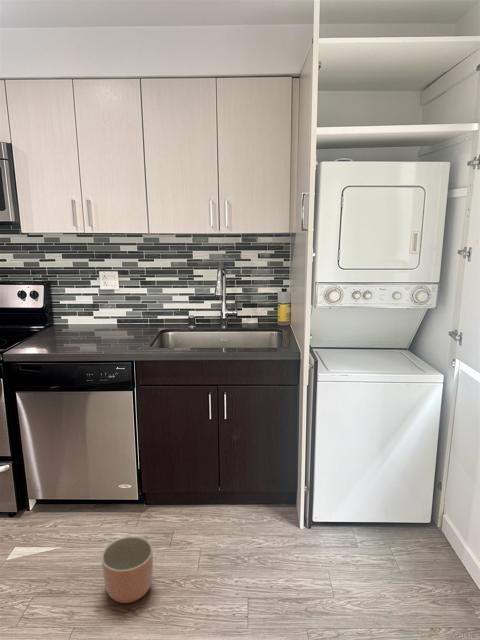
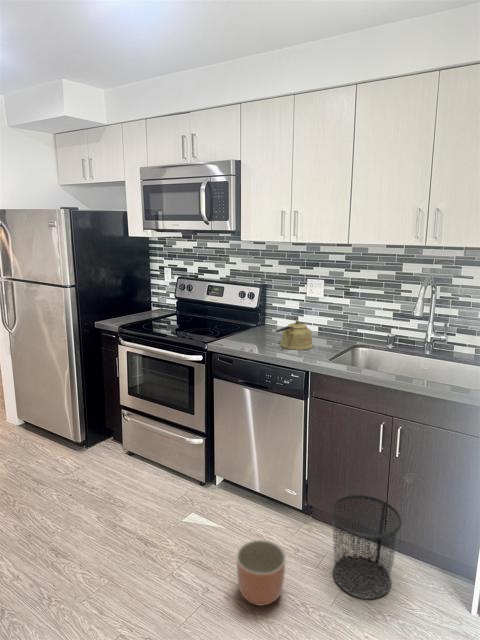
kettle: none [83,314,123,343] -> present [276,321,313,350]
waste bin: none [178,462,241,554] -> present [331,495,402,599]

